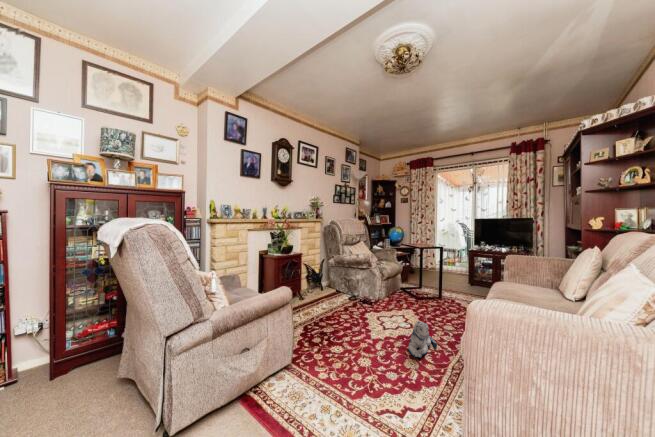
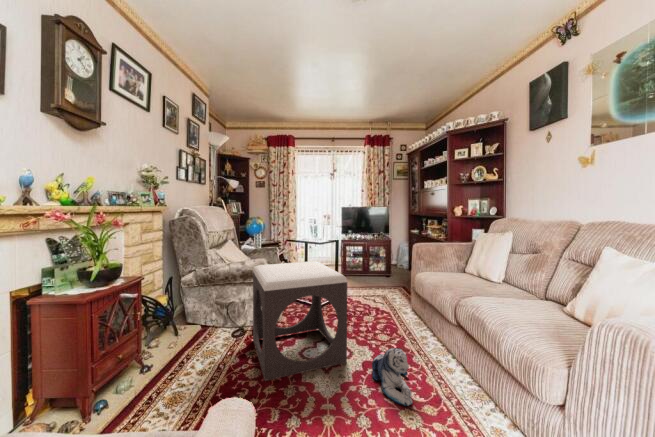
footstool: none [348,257,405,329] -> present [253,261,347,381]

